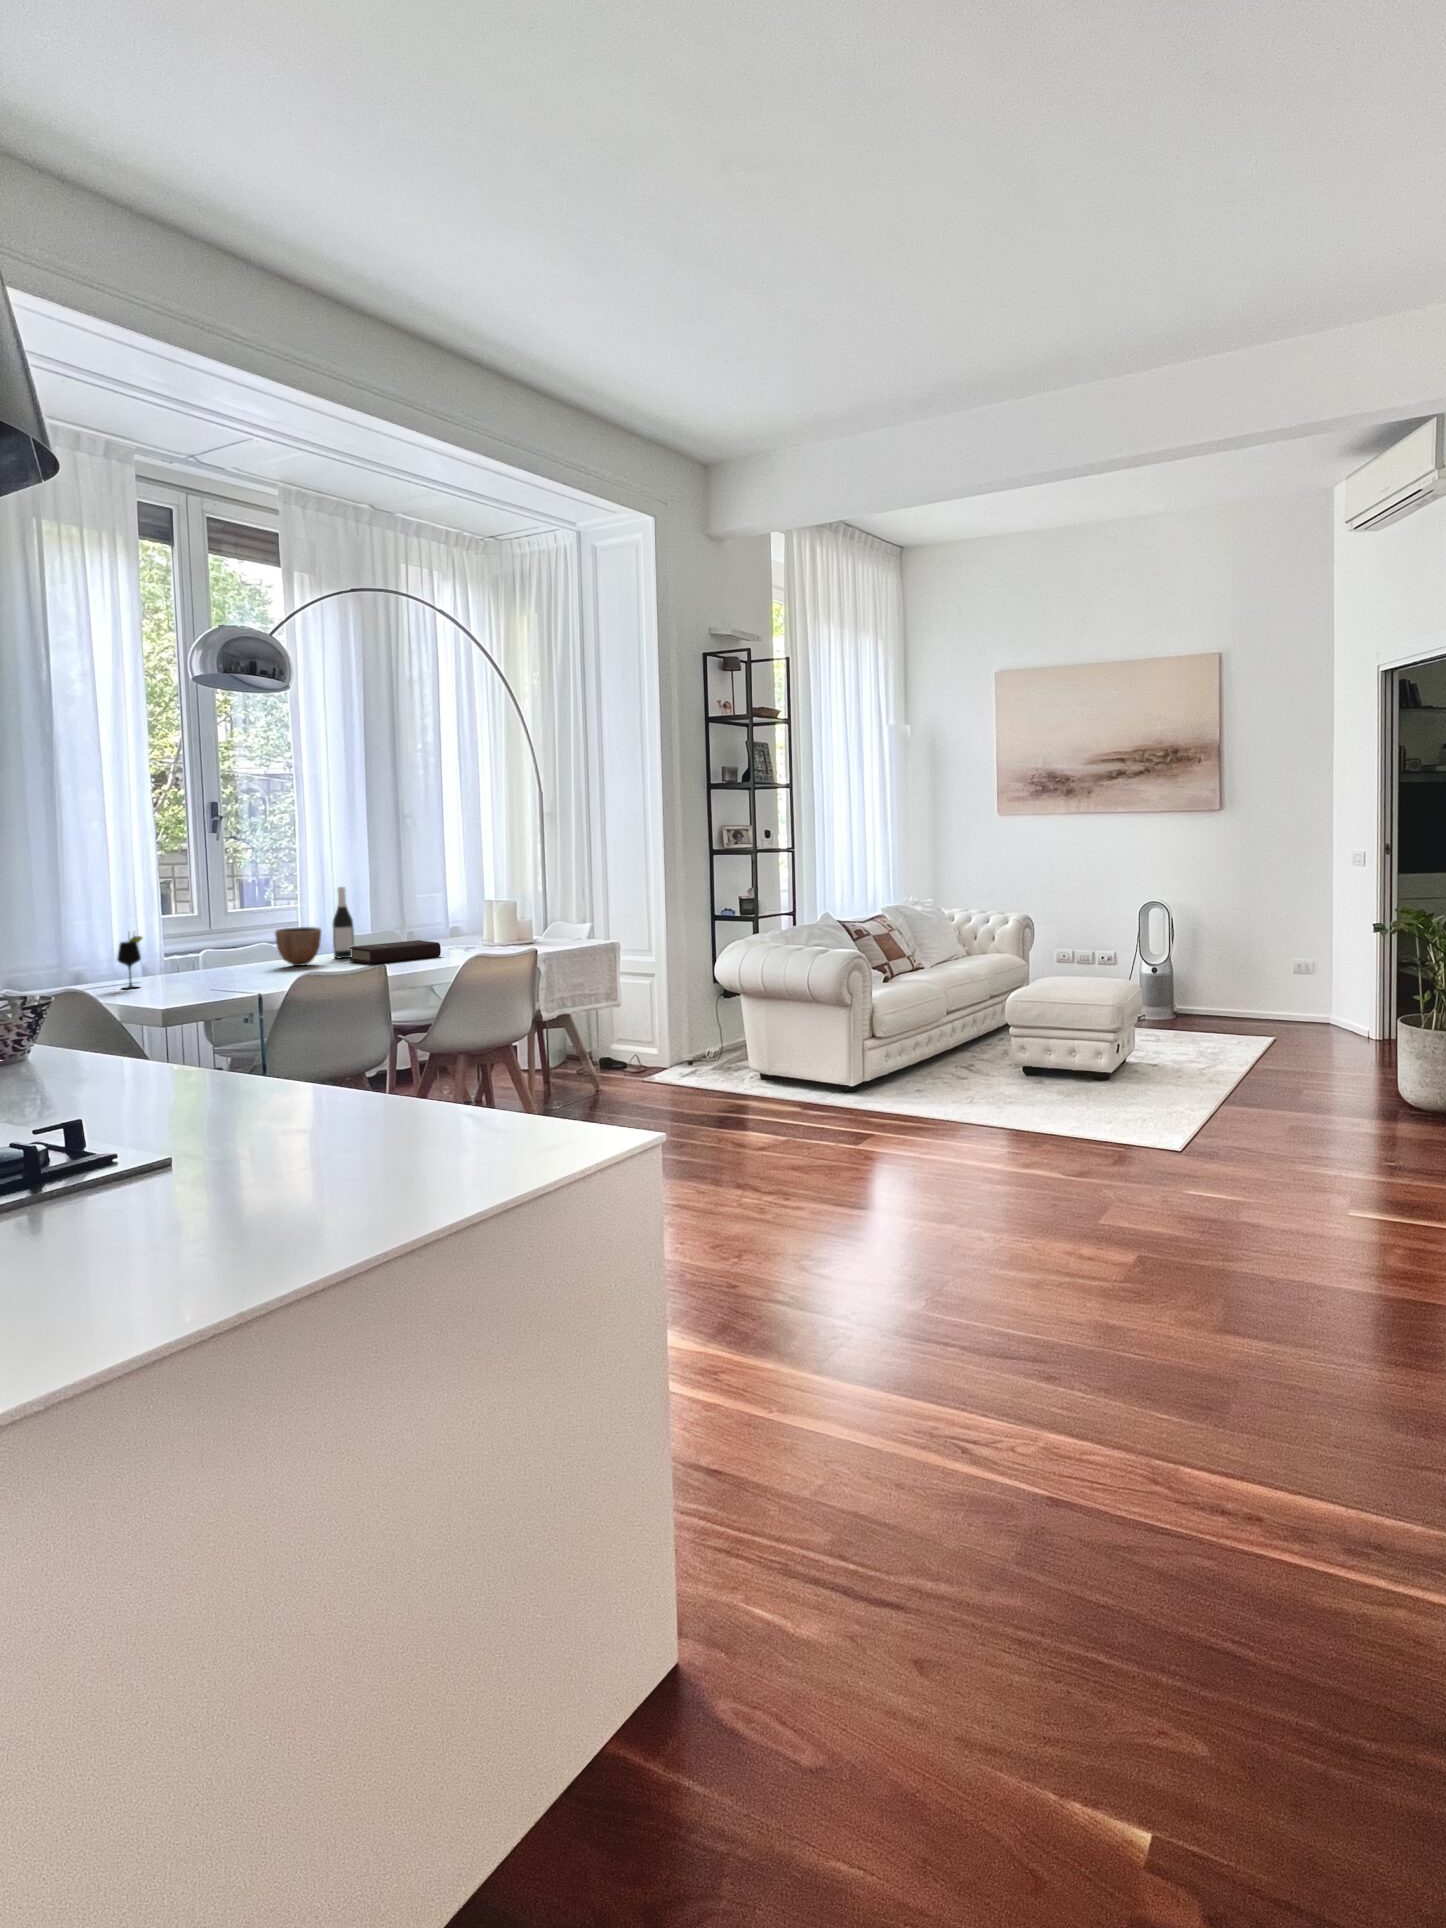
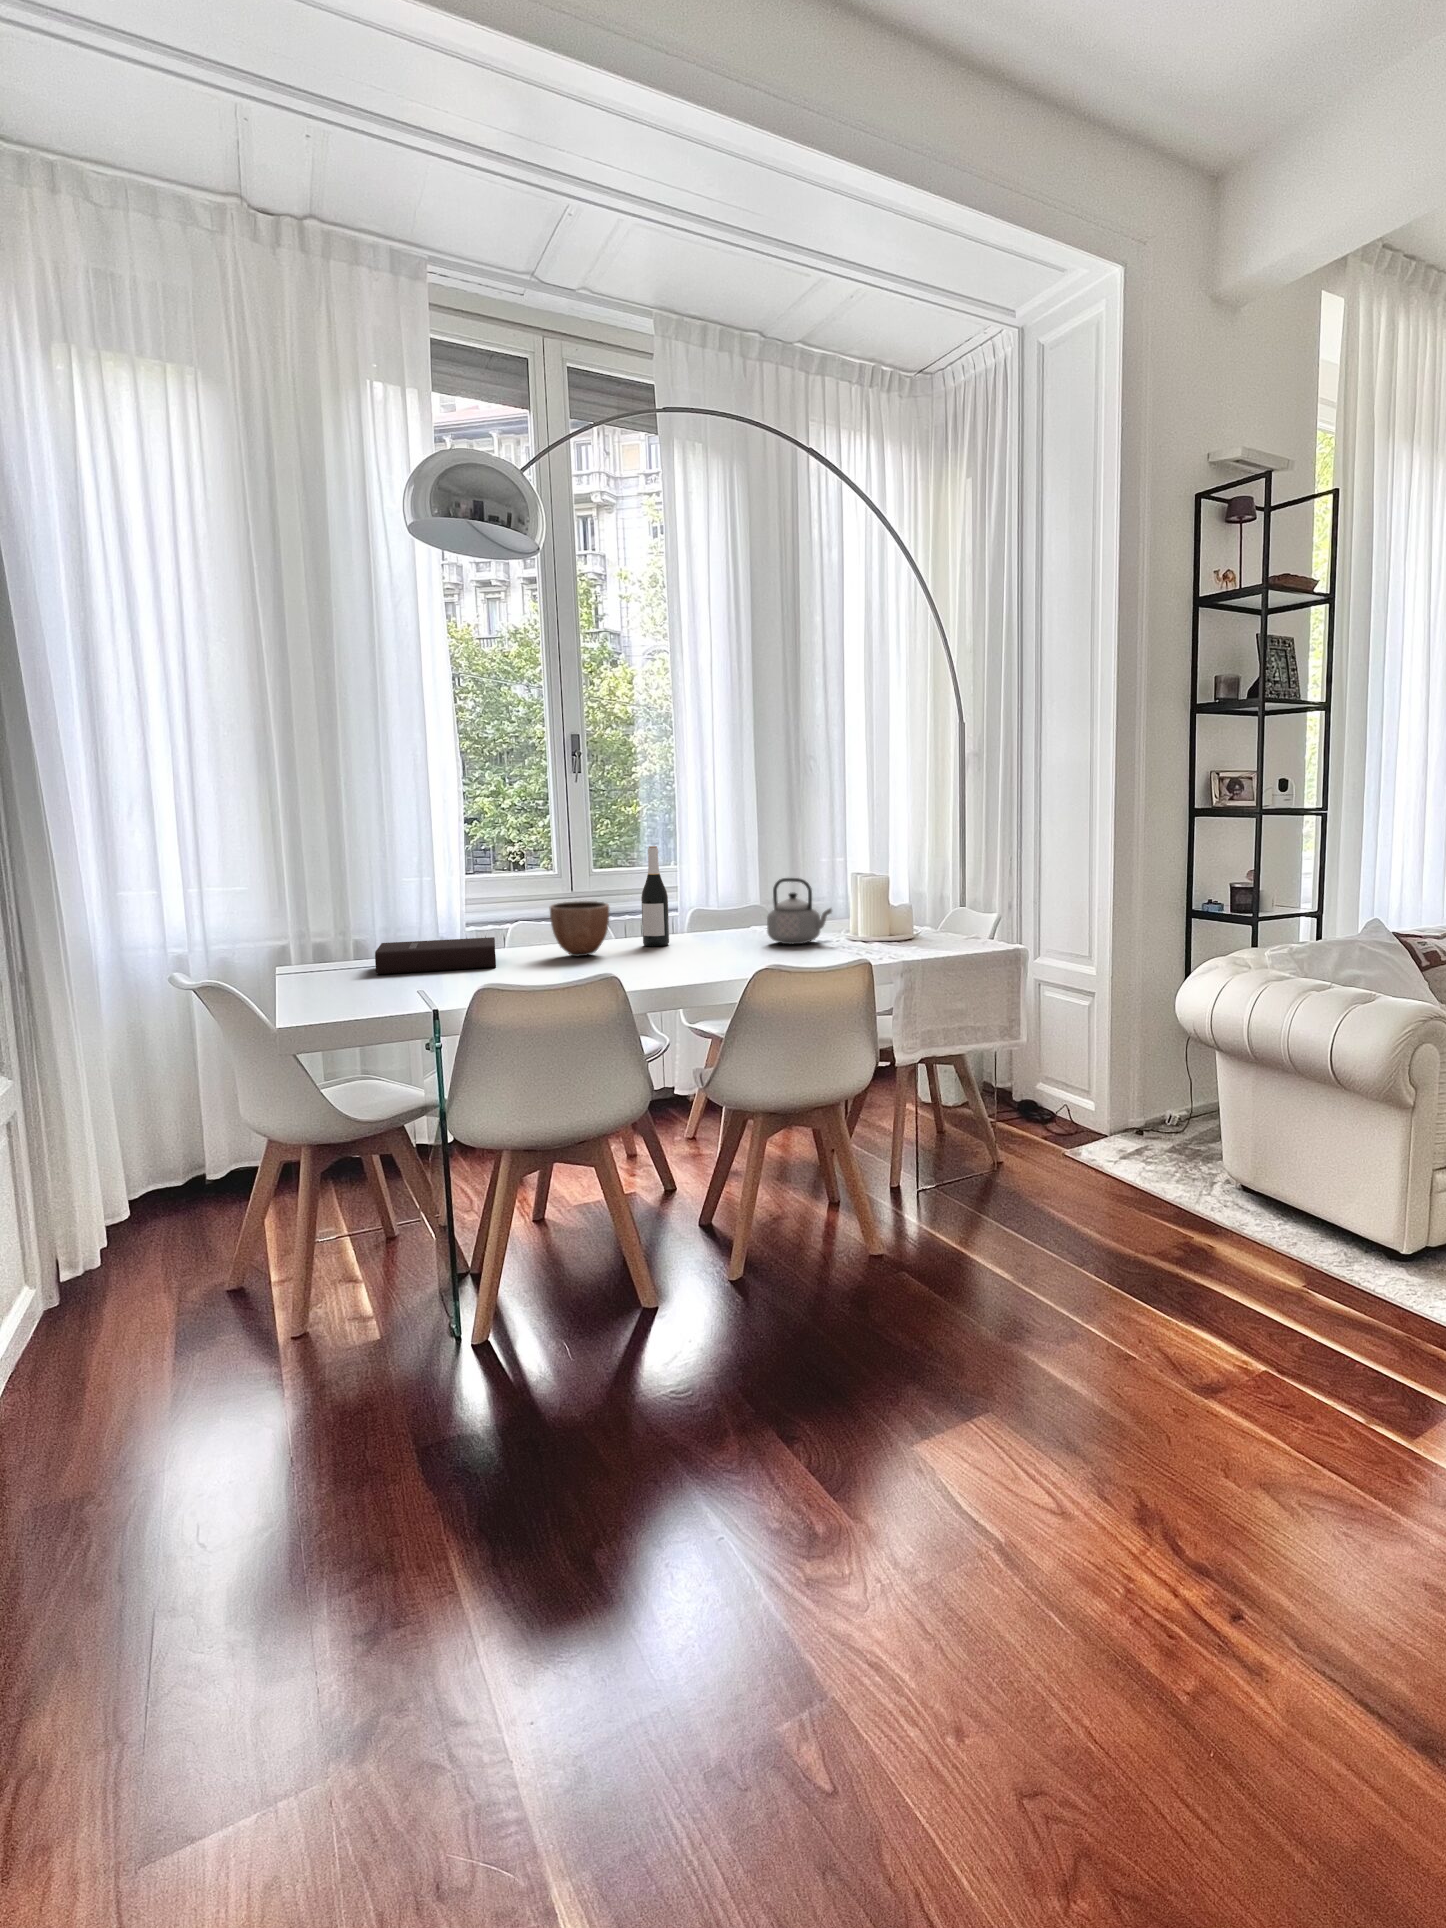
teapot: none [432,905,482,950] -> present [767,878,832,944]
wine glass: present [117,935,142,989] -> none [317,900,348,980]
book: present [349,940,441,964] -> present [375,937,496,974]

